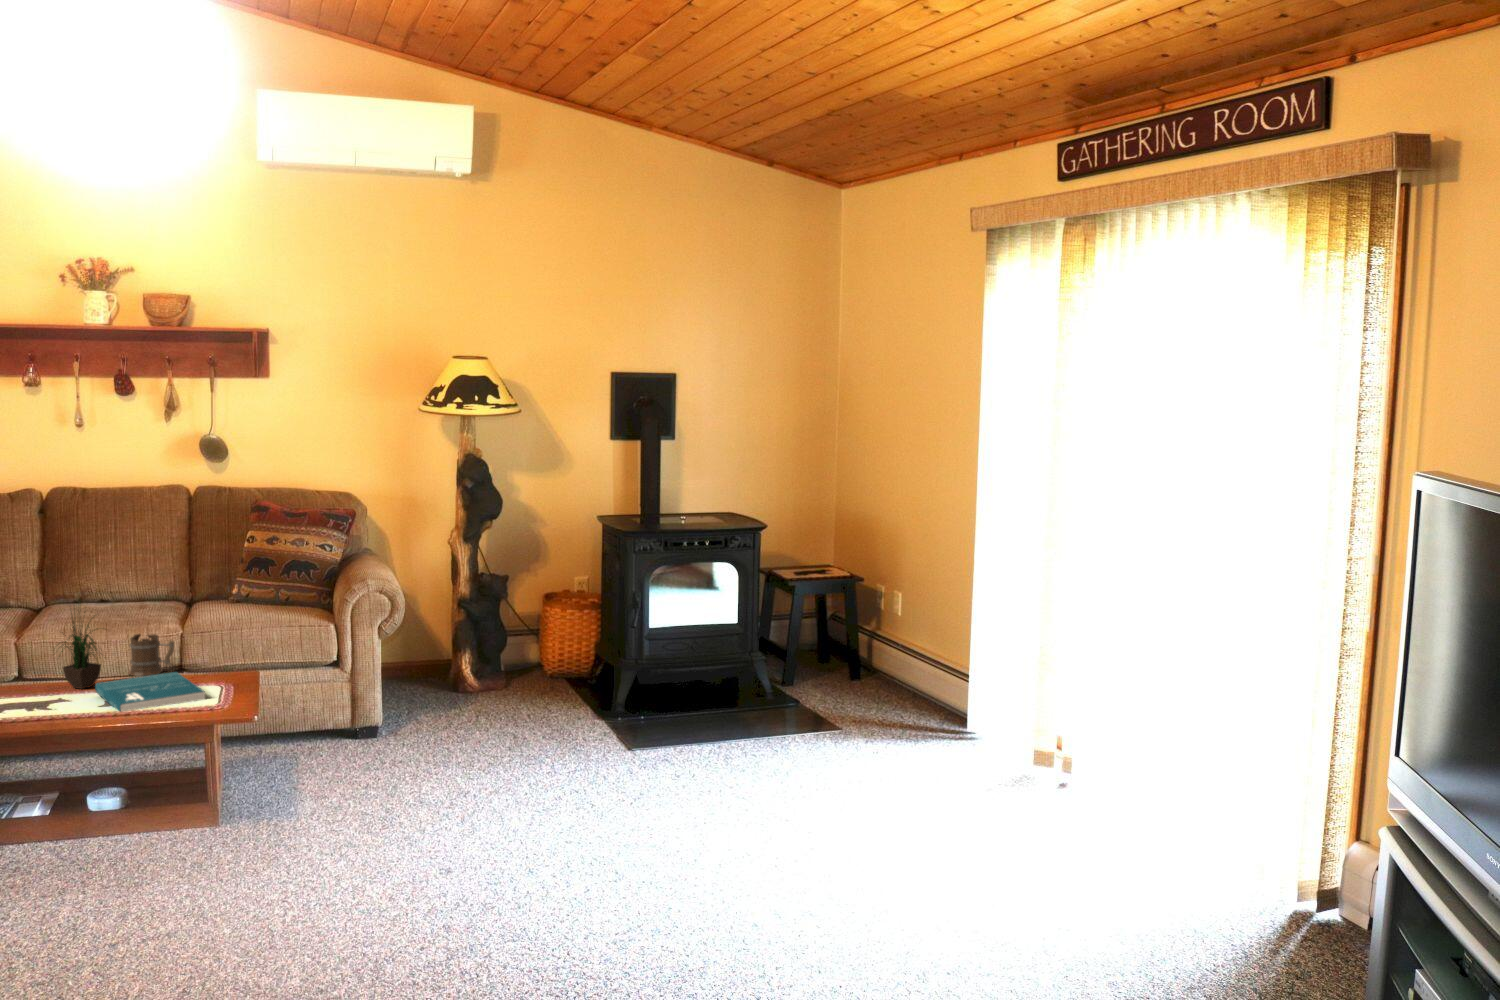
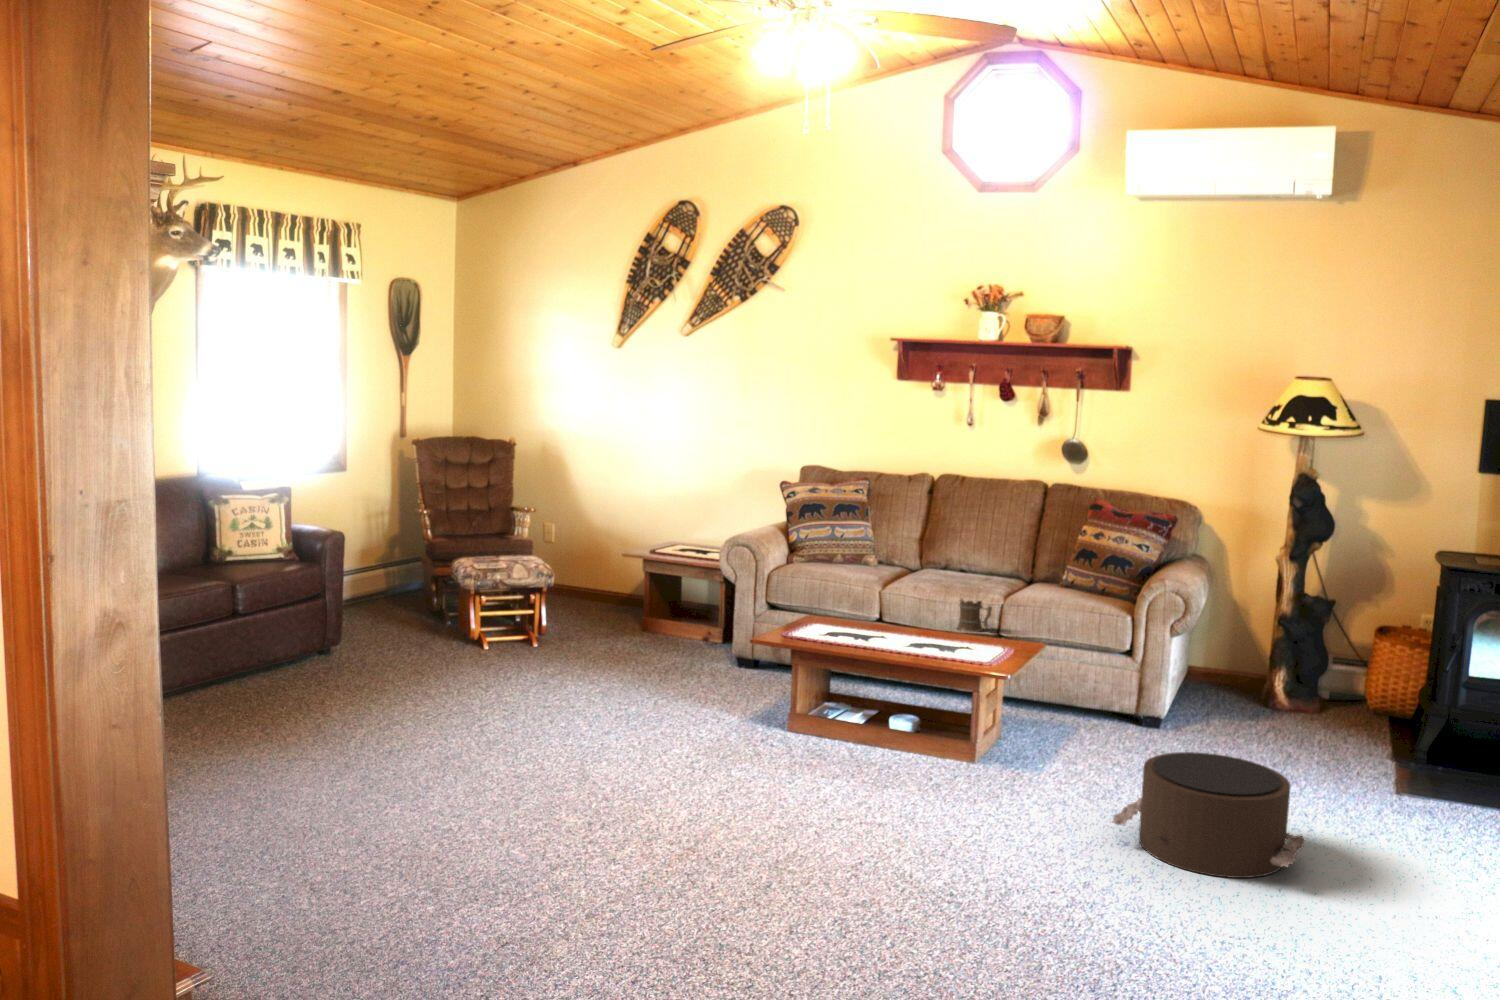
potted plant: present [61,621,101,689] -> none [893,546,939,632]
book: present [95,672,205,711] -> none [915,627,985,657]
pouf: none [421,747,600,869] -> present [1112,752,1305,878]

